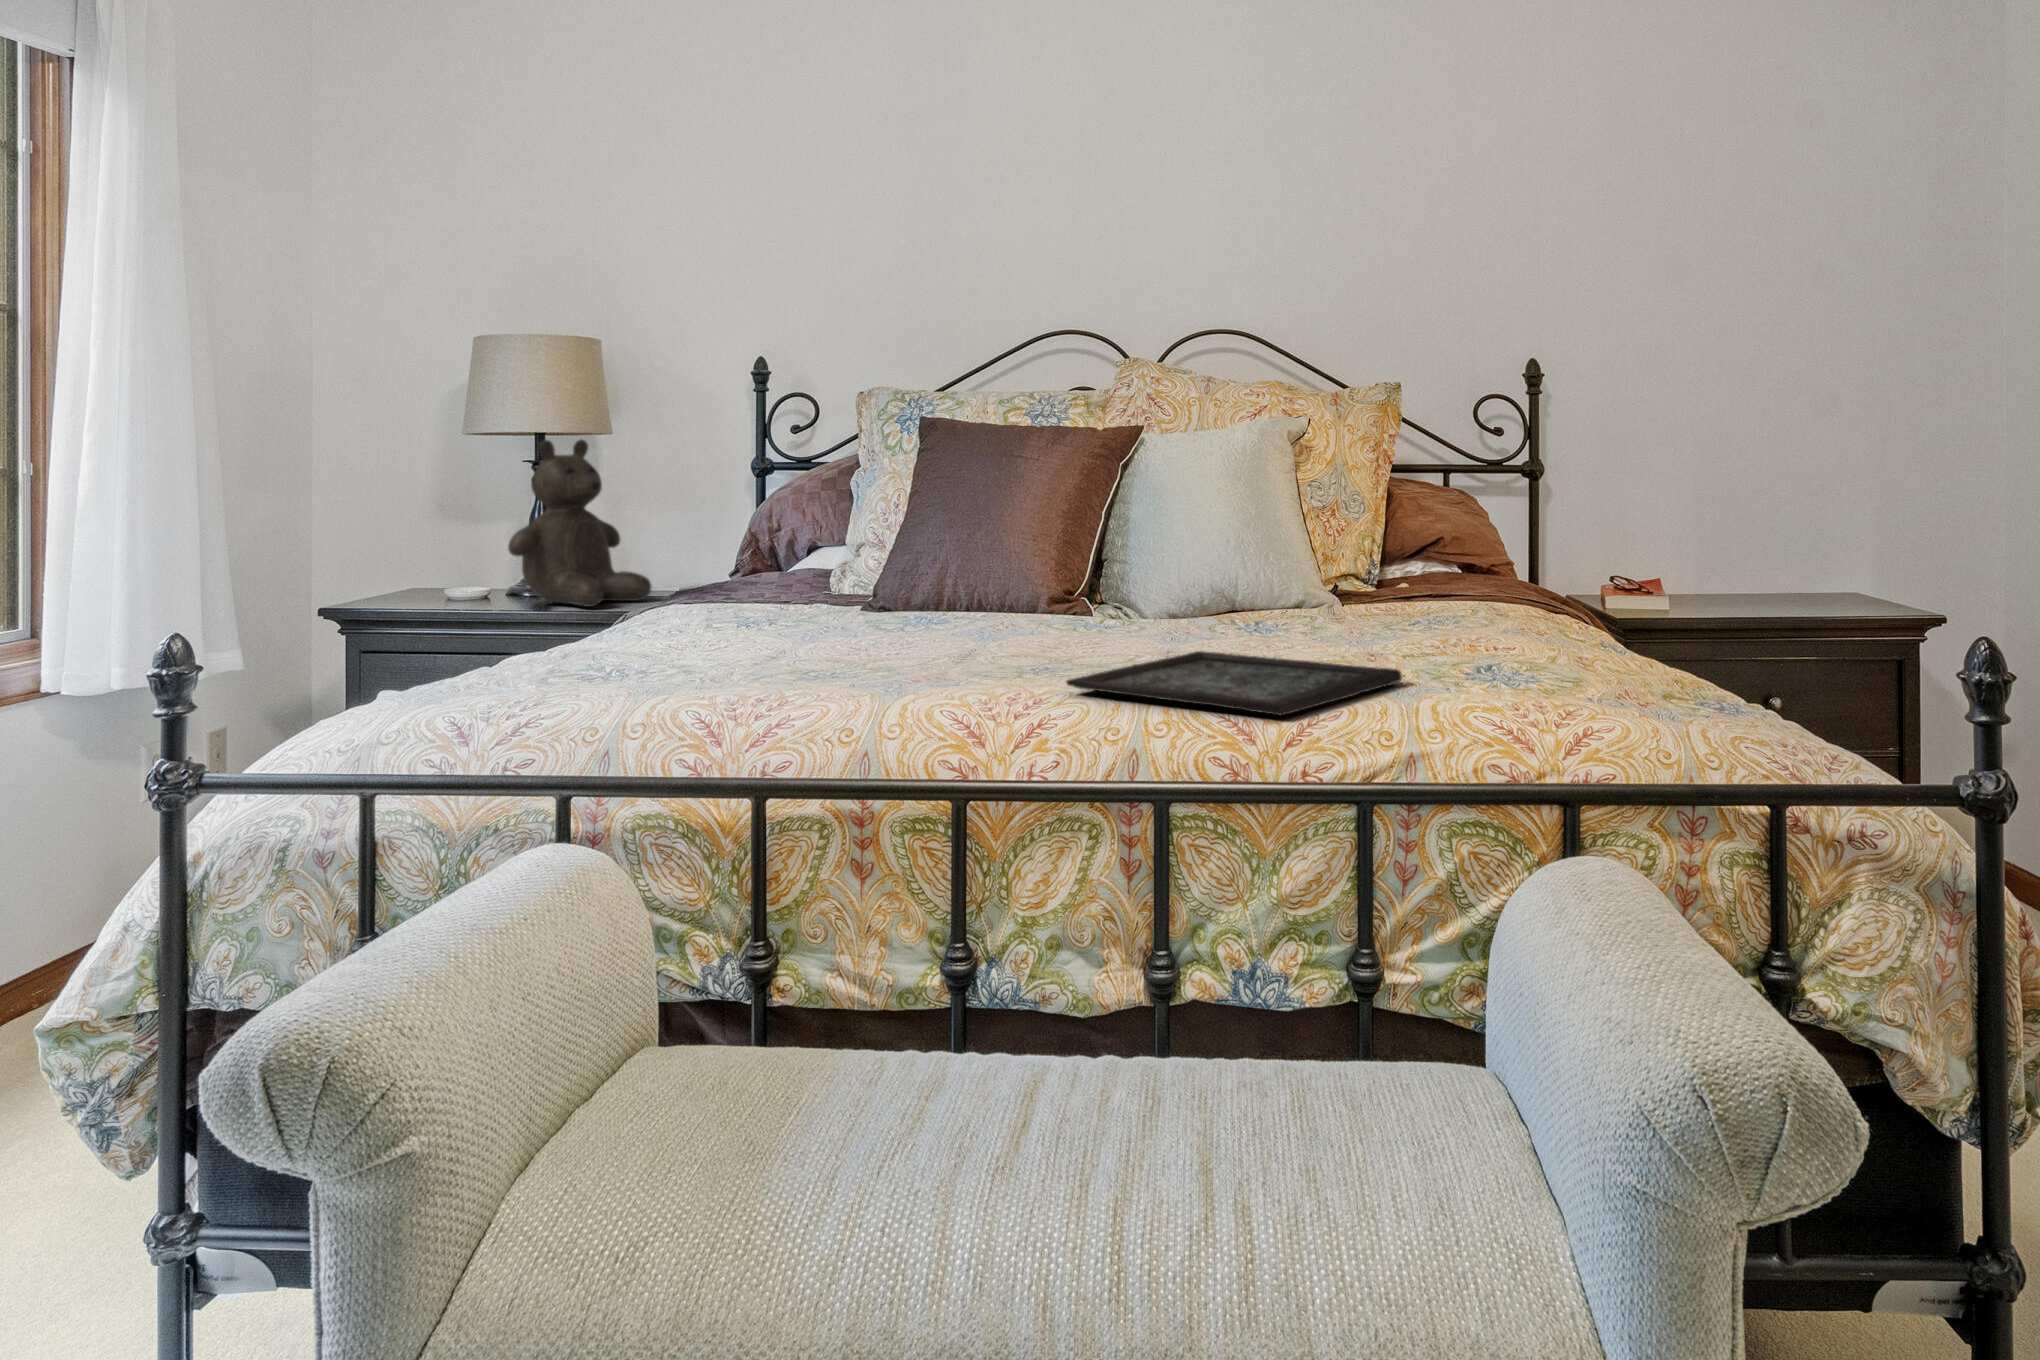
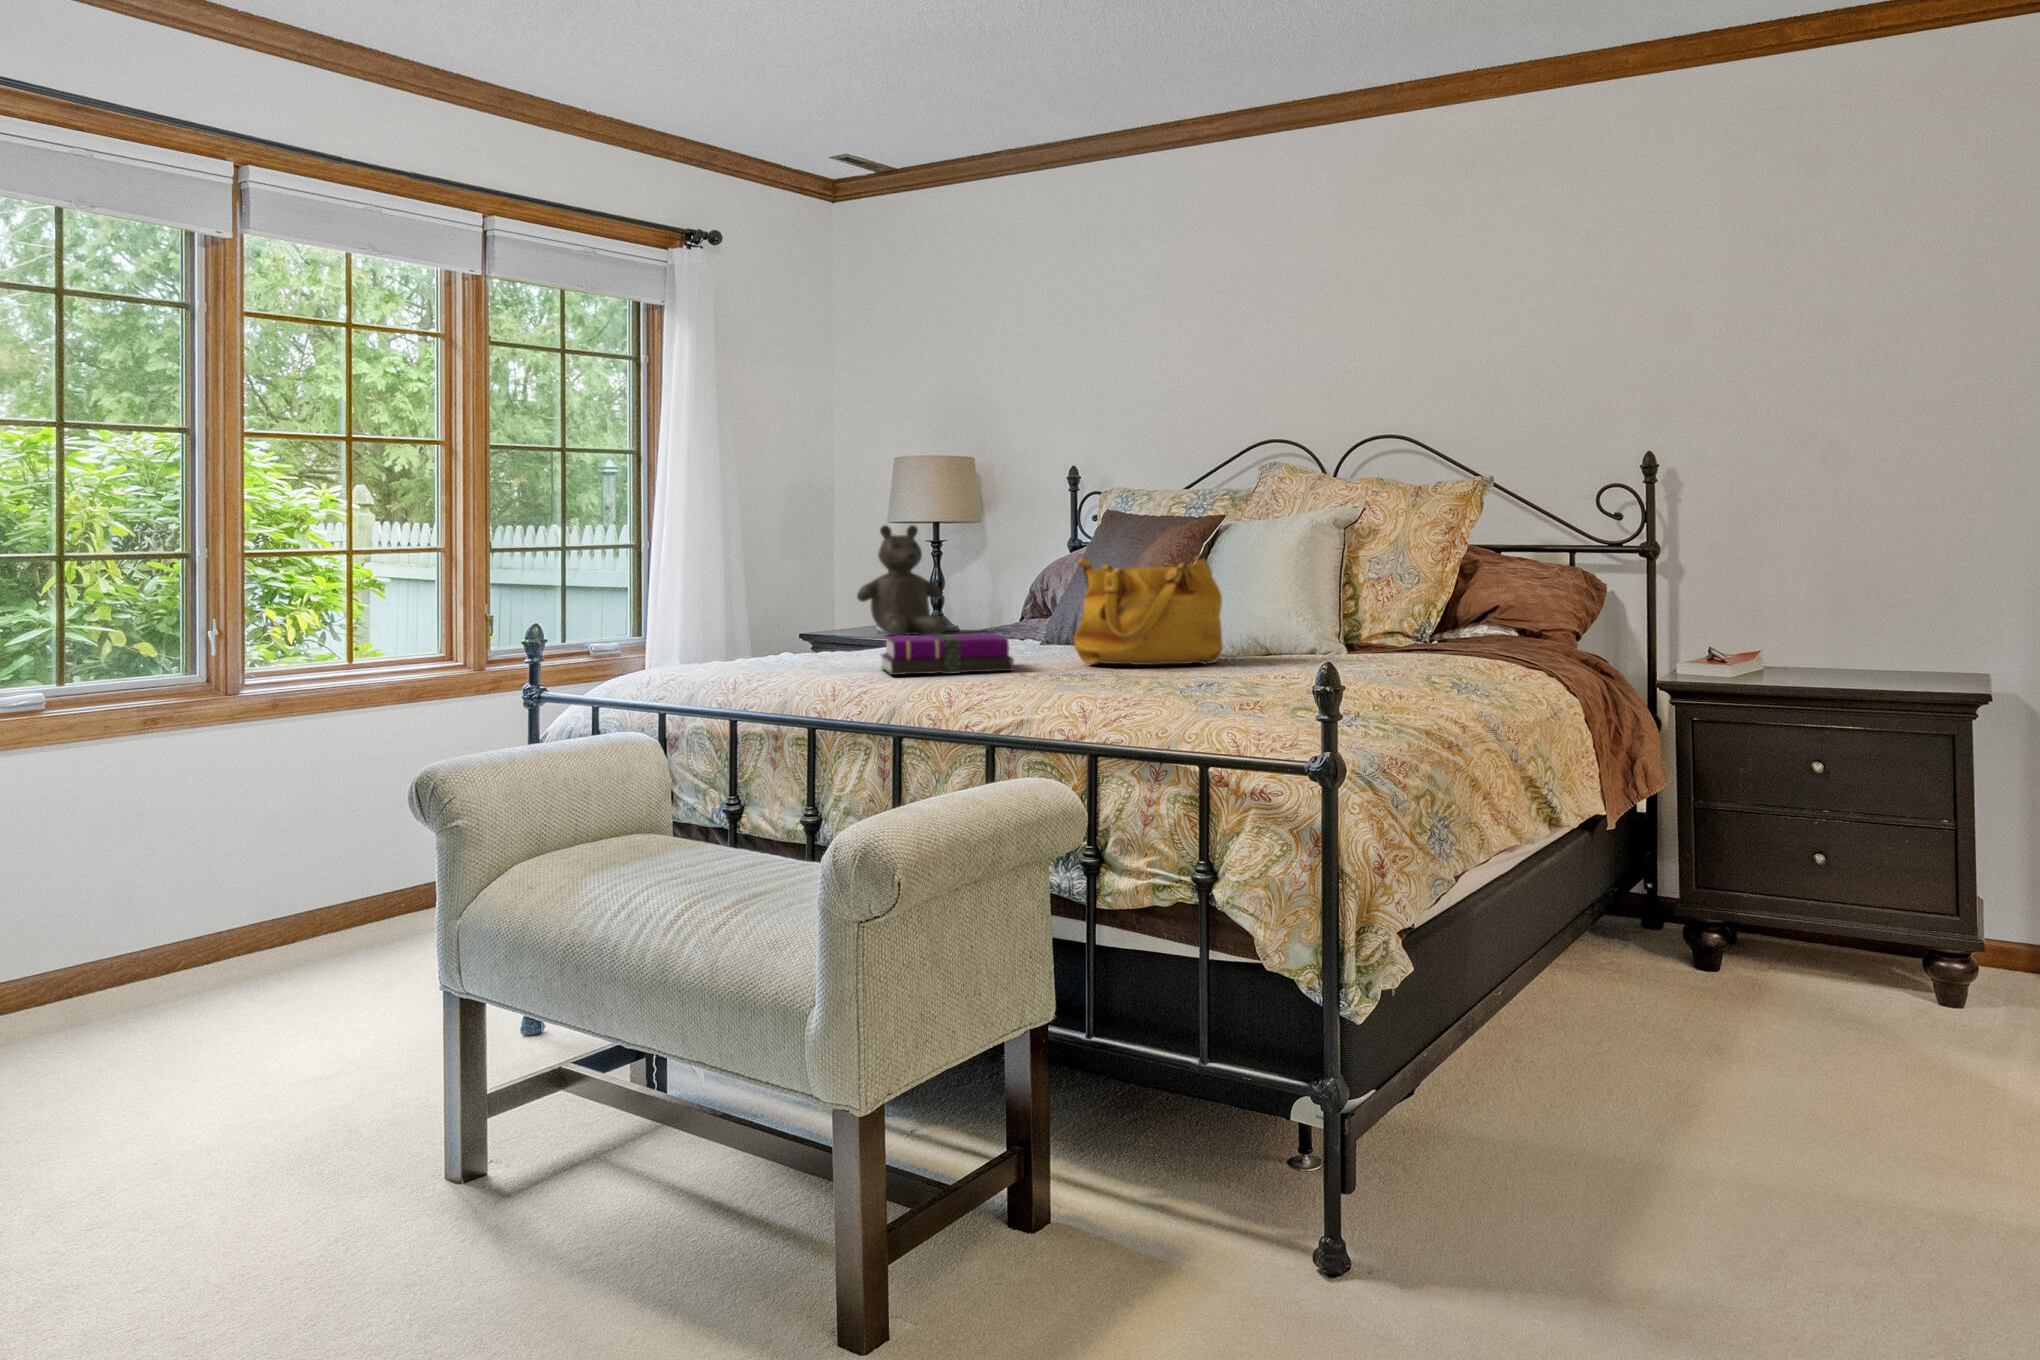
handbag: none [1077,475,1270,643] -> present [1074,550,1223,665]
notebook: none [801,605,1038,684] -> present [881,633,1014,675]
tray: present [1066,651,1402,715] -> none [962,668,1160,697]

